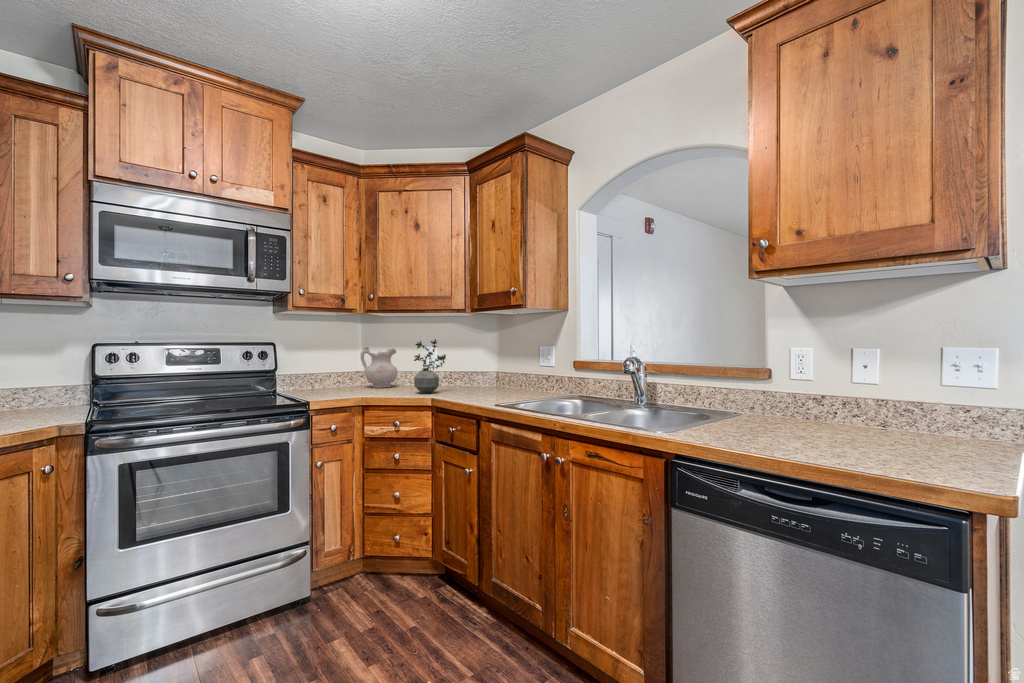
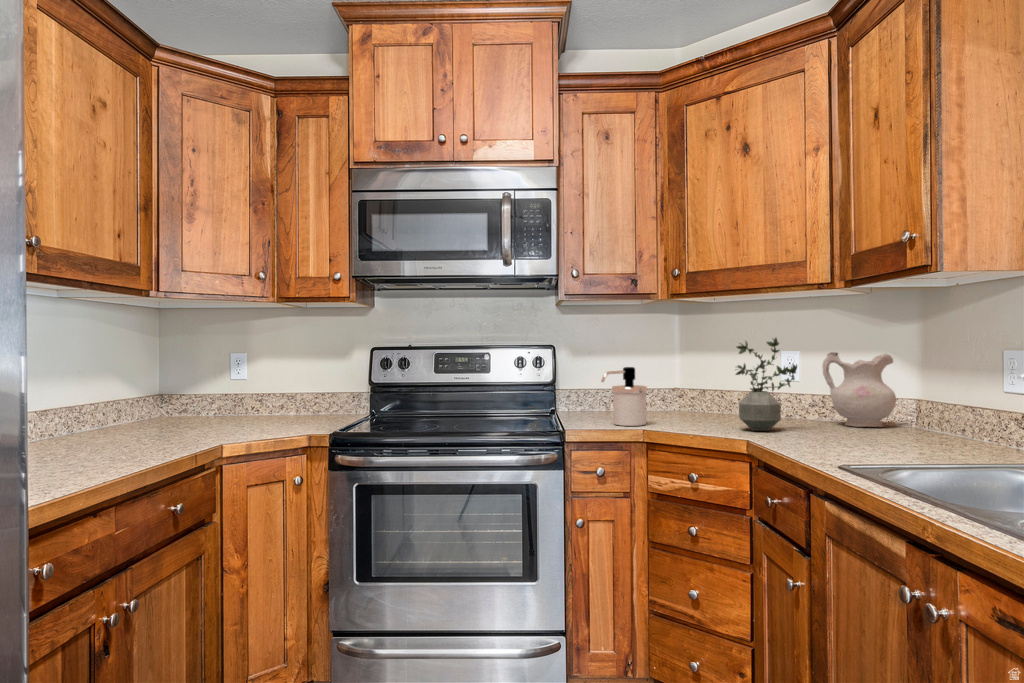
ceramic pitcher: present [360,347,397,388] -> present [822,352,896,427]
soap dispenser: none [329,357,356,396] -> present [602,367,647,426]

